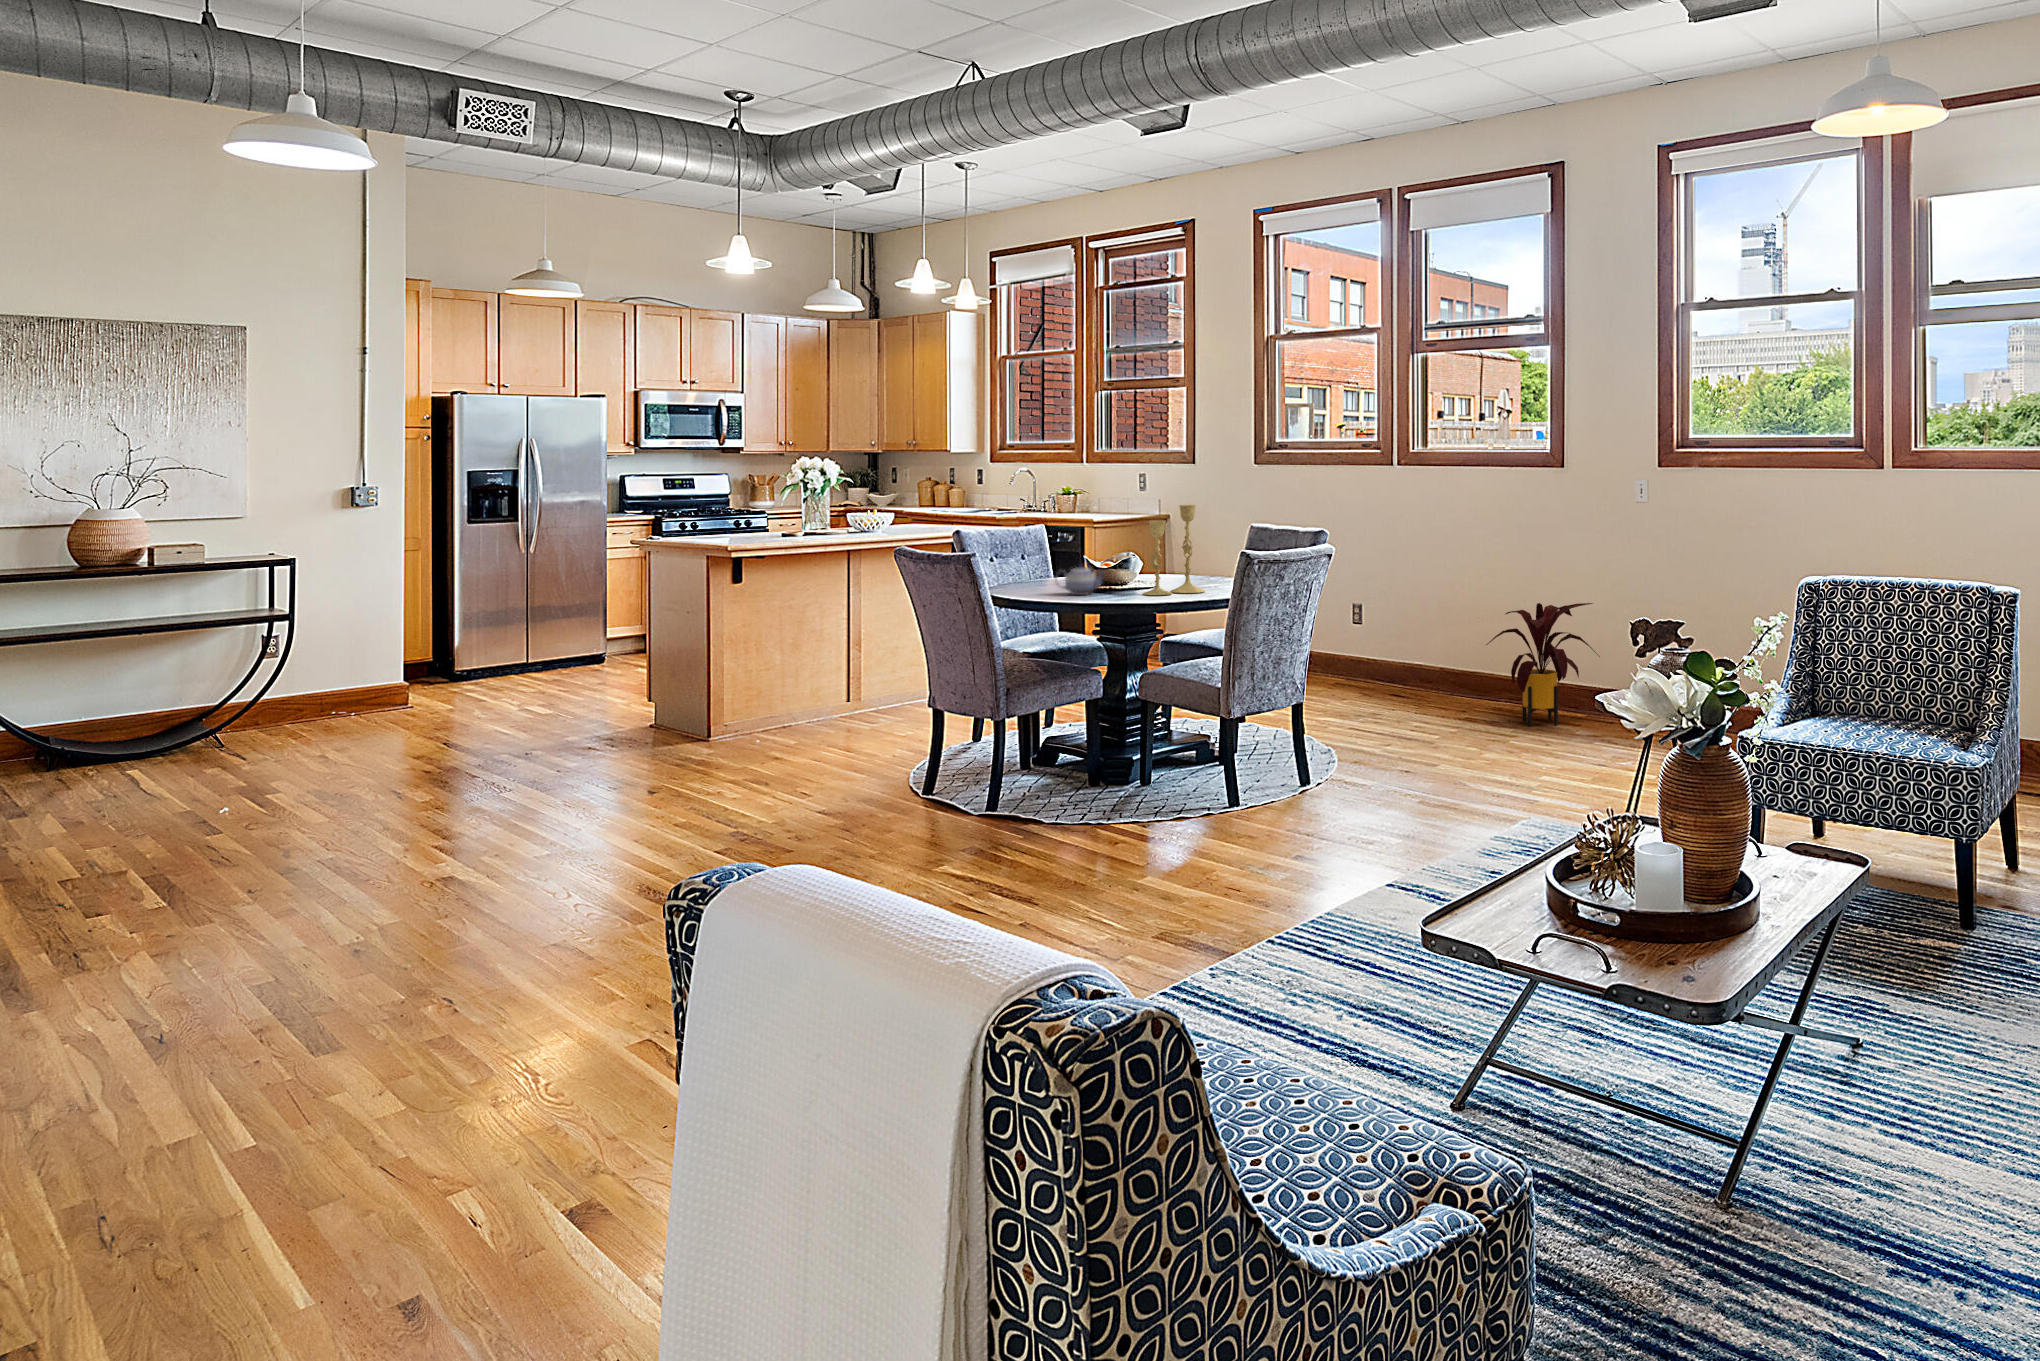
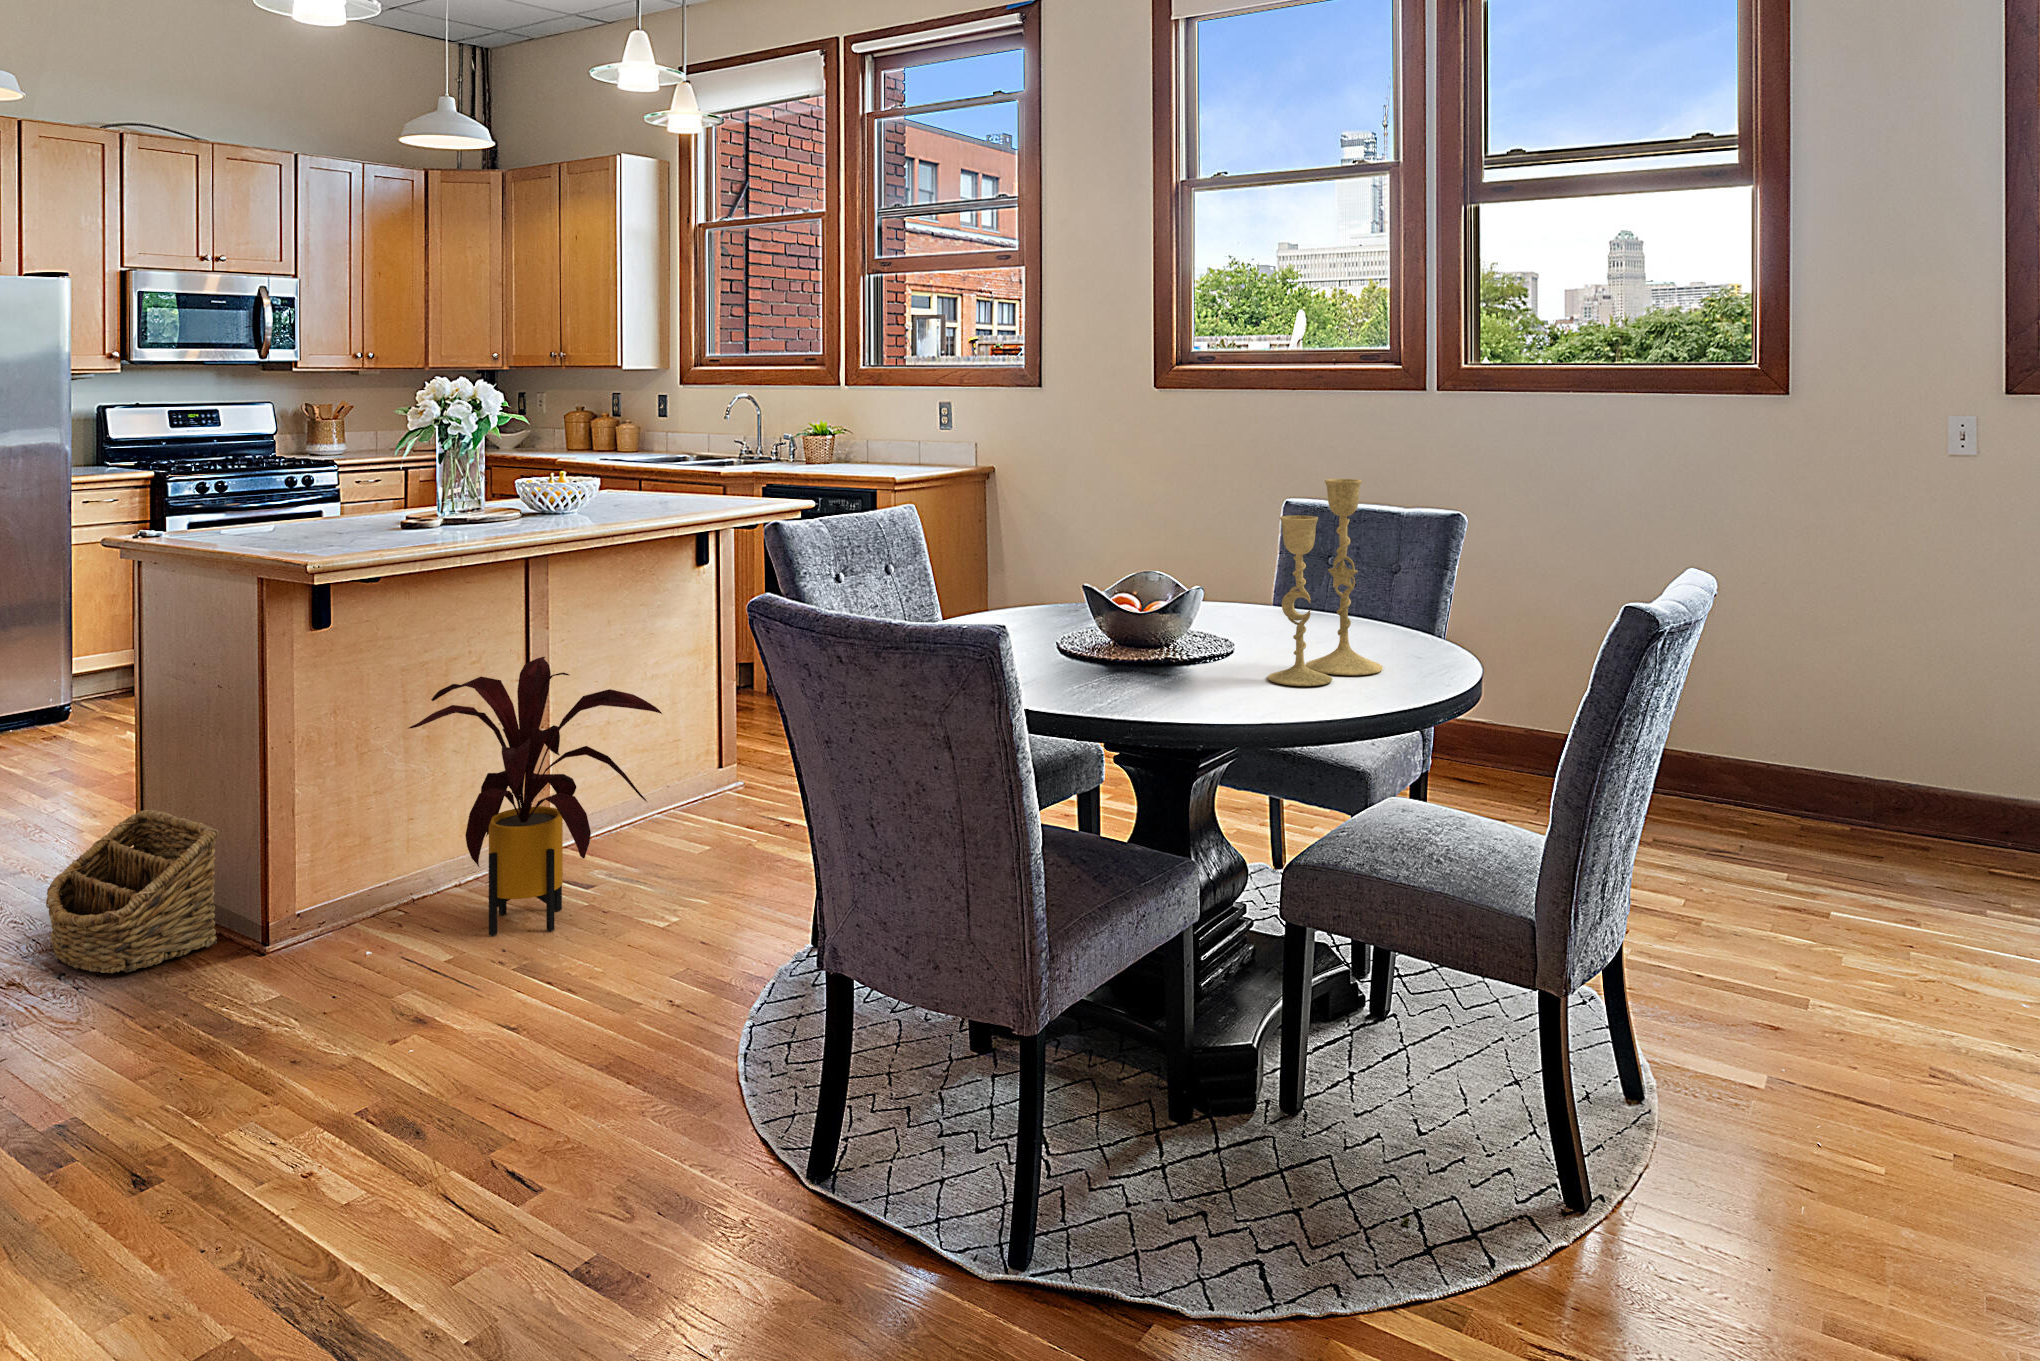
teapot: present [1060,564,1104,595] -> none [1078,615,1188,688]
house plant: present [1486,603,1600,726] -> present [409,657,662,936]
basket: none [609,675,689,743] -> present [46,810,219,973]

